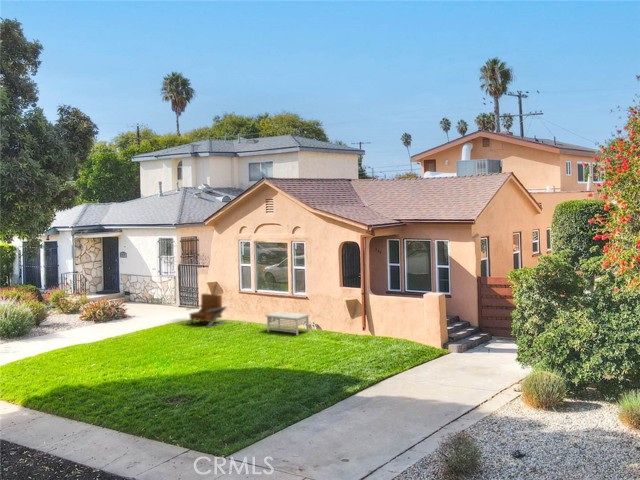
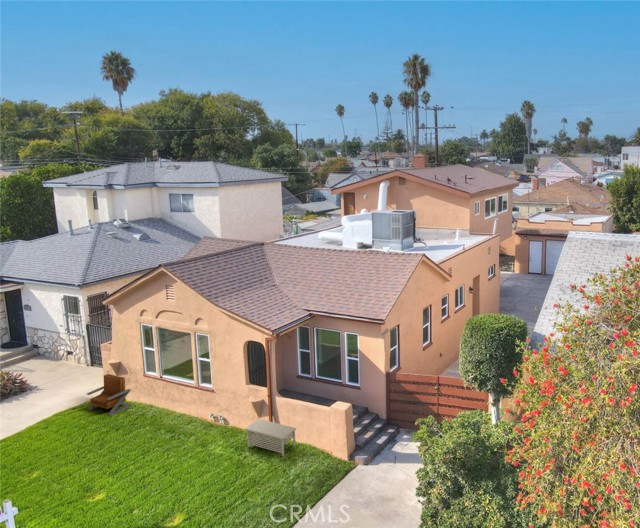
storage bench: present [266,311,309,335] -> present [245,419,296,456]

